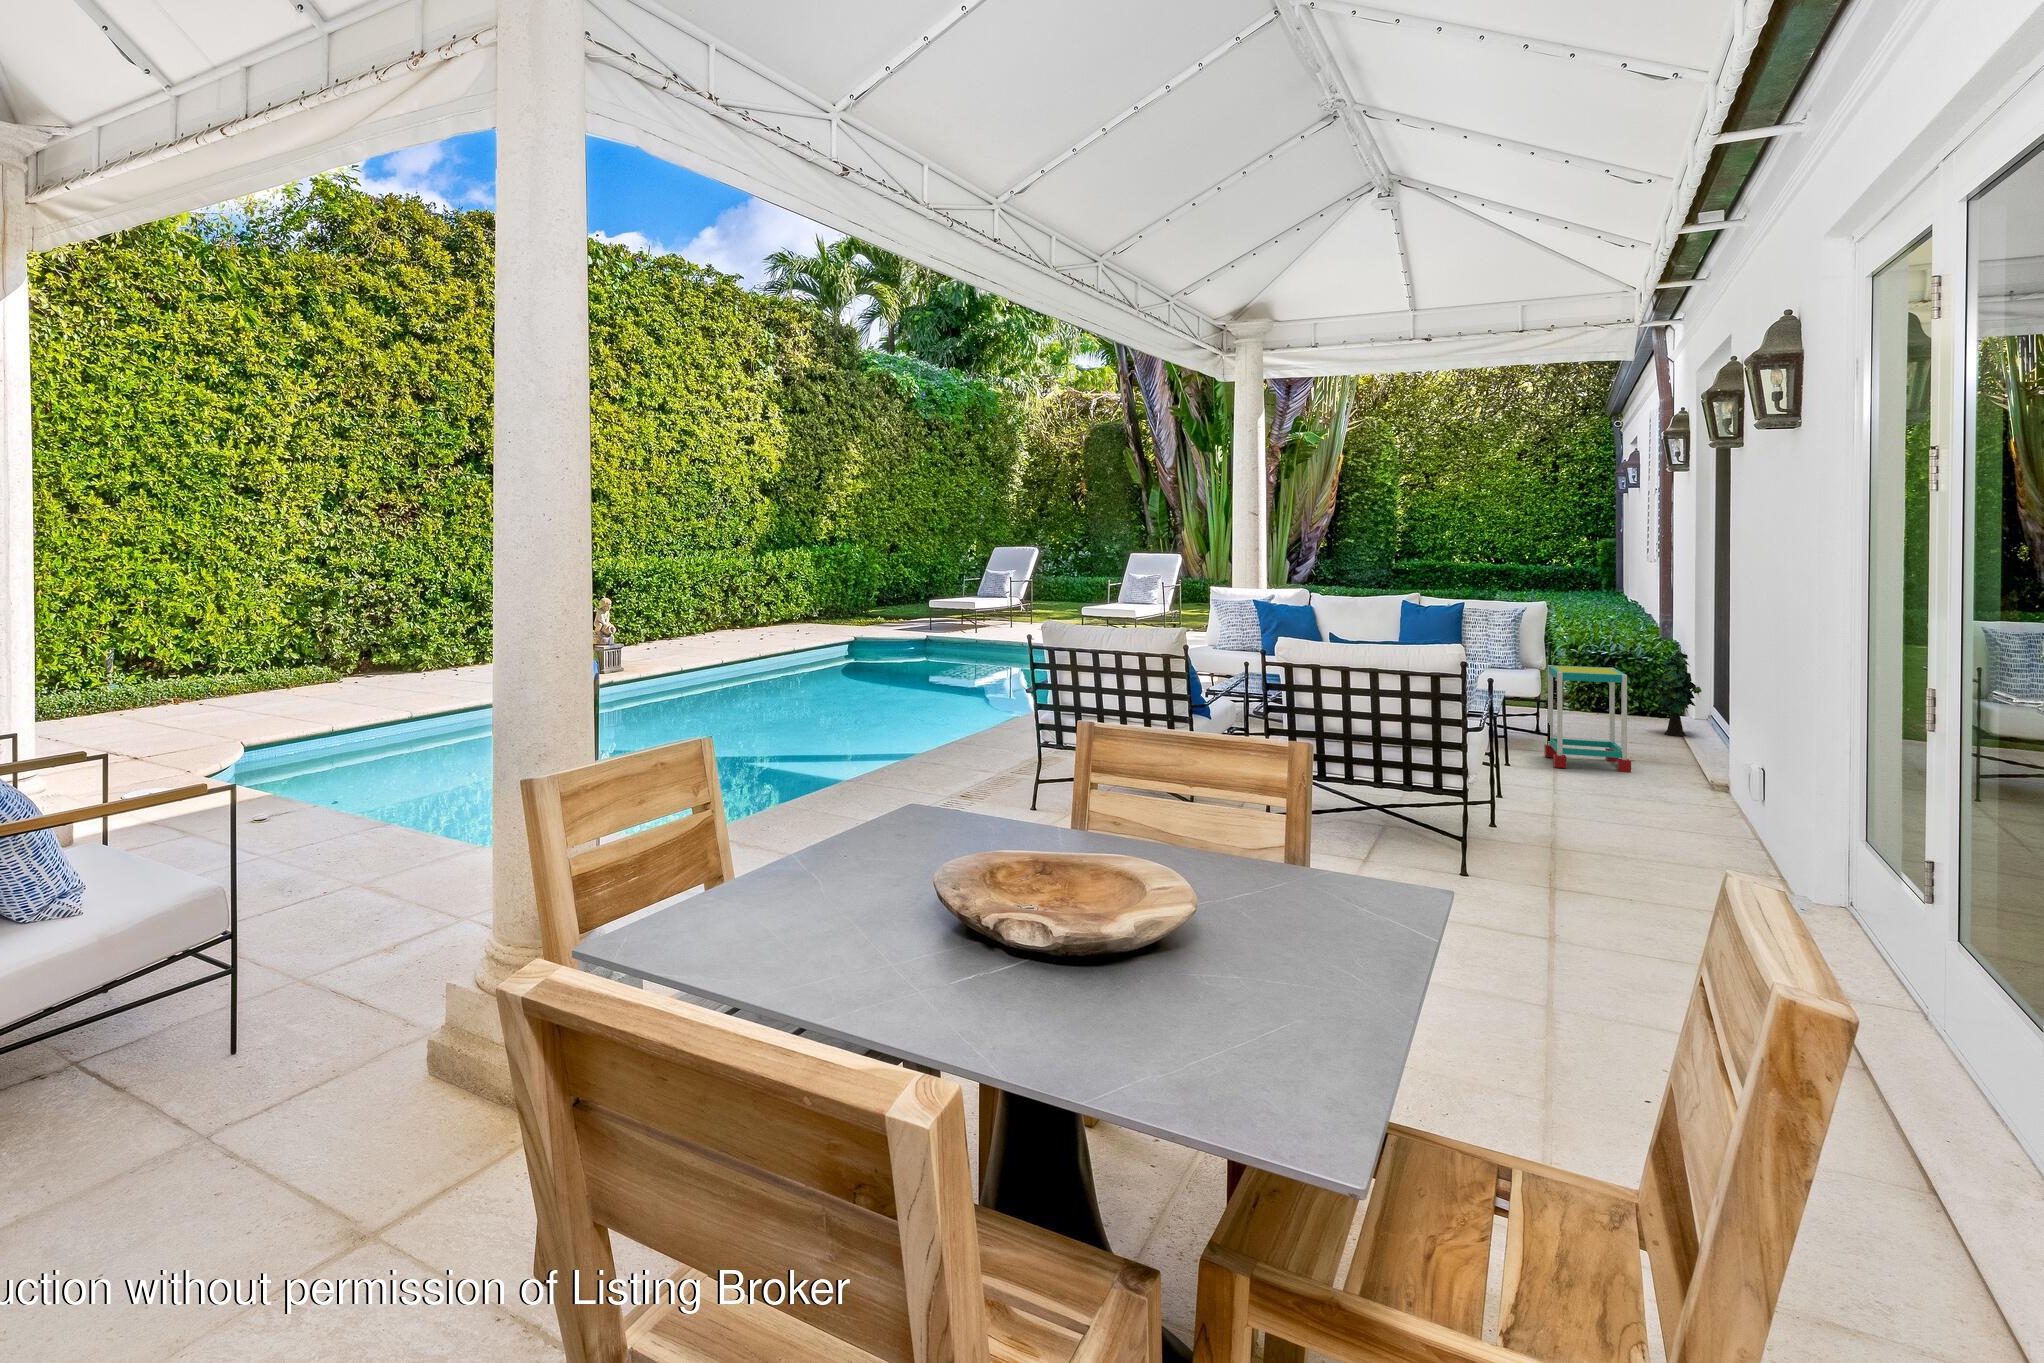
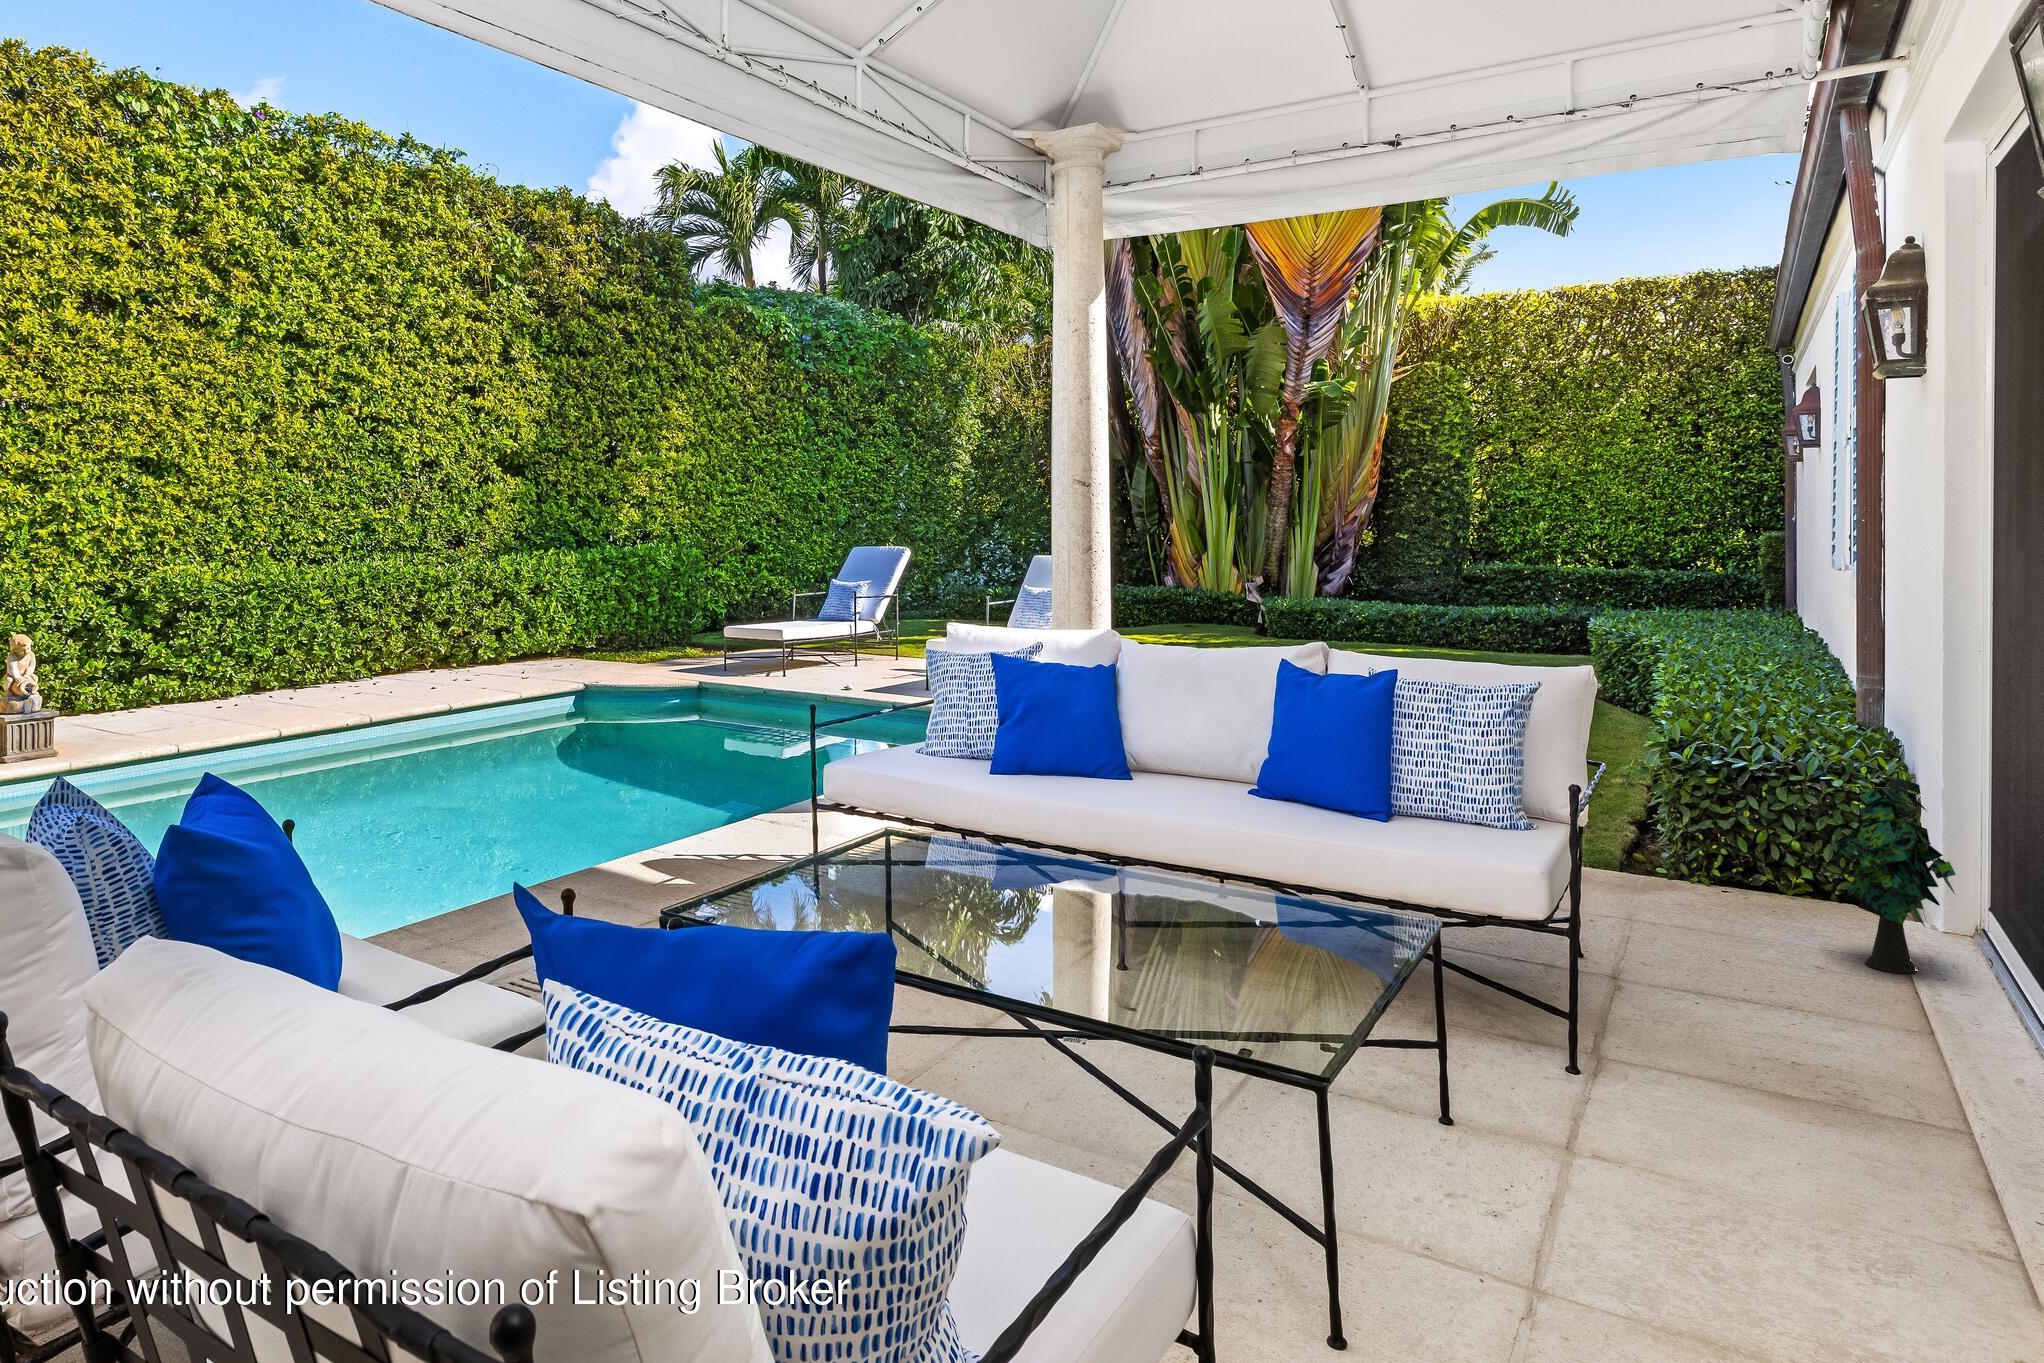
side table: present [1544,665,1631,772] -> none [1543,822,1749,1137]

